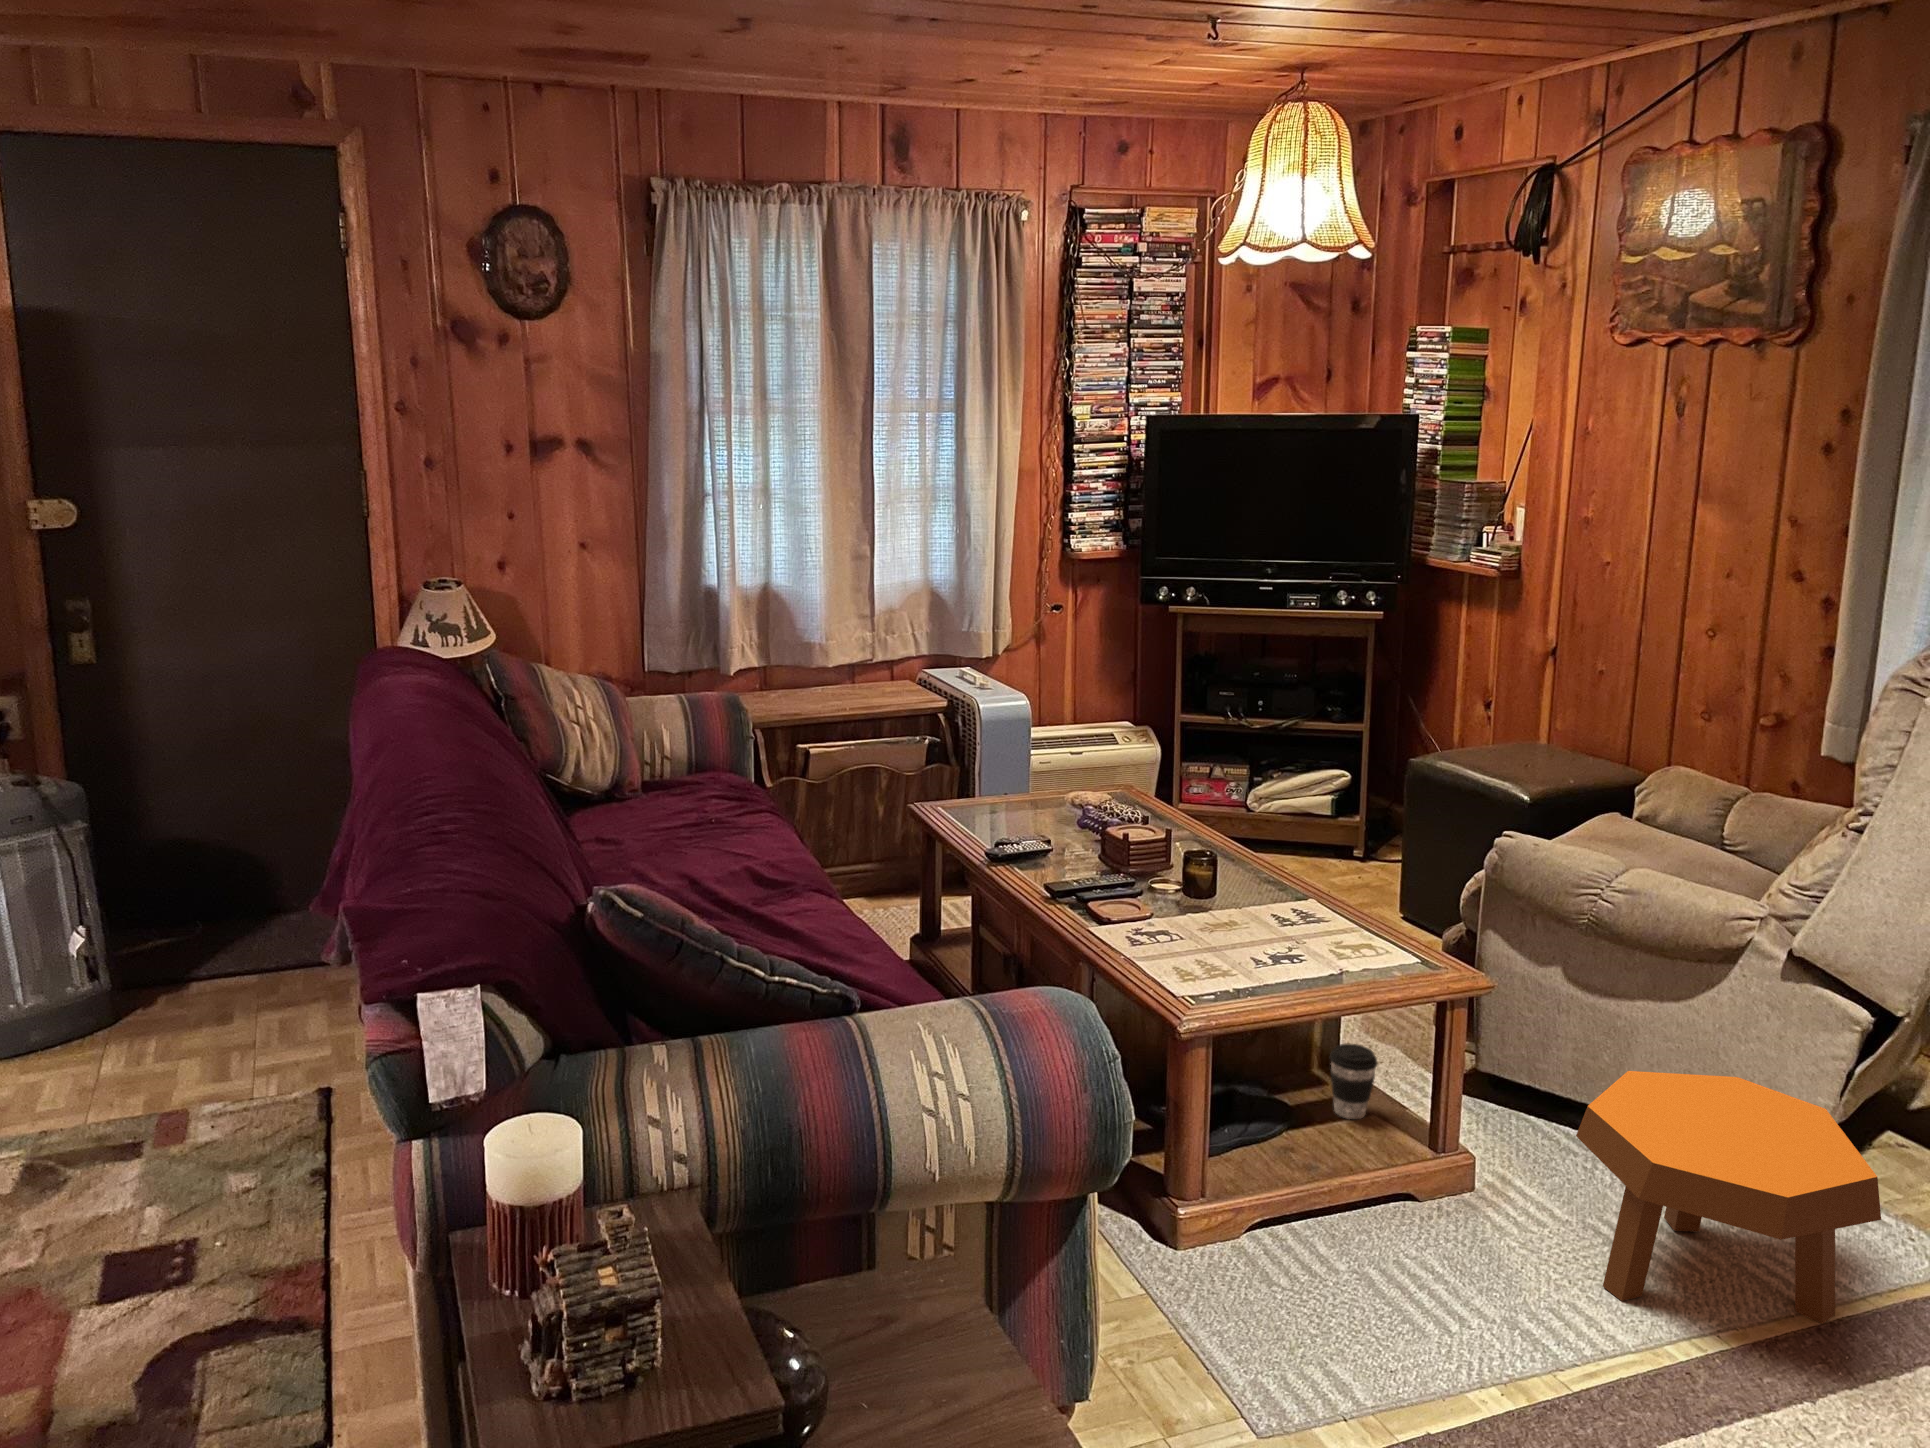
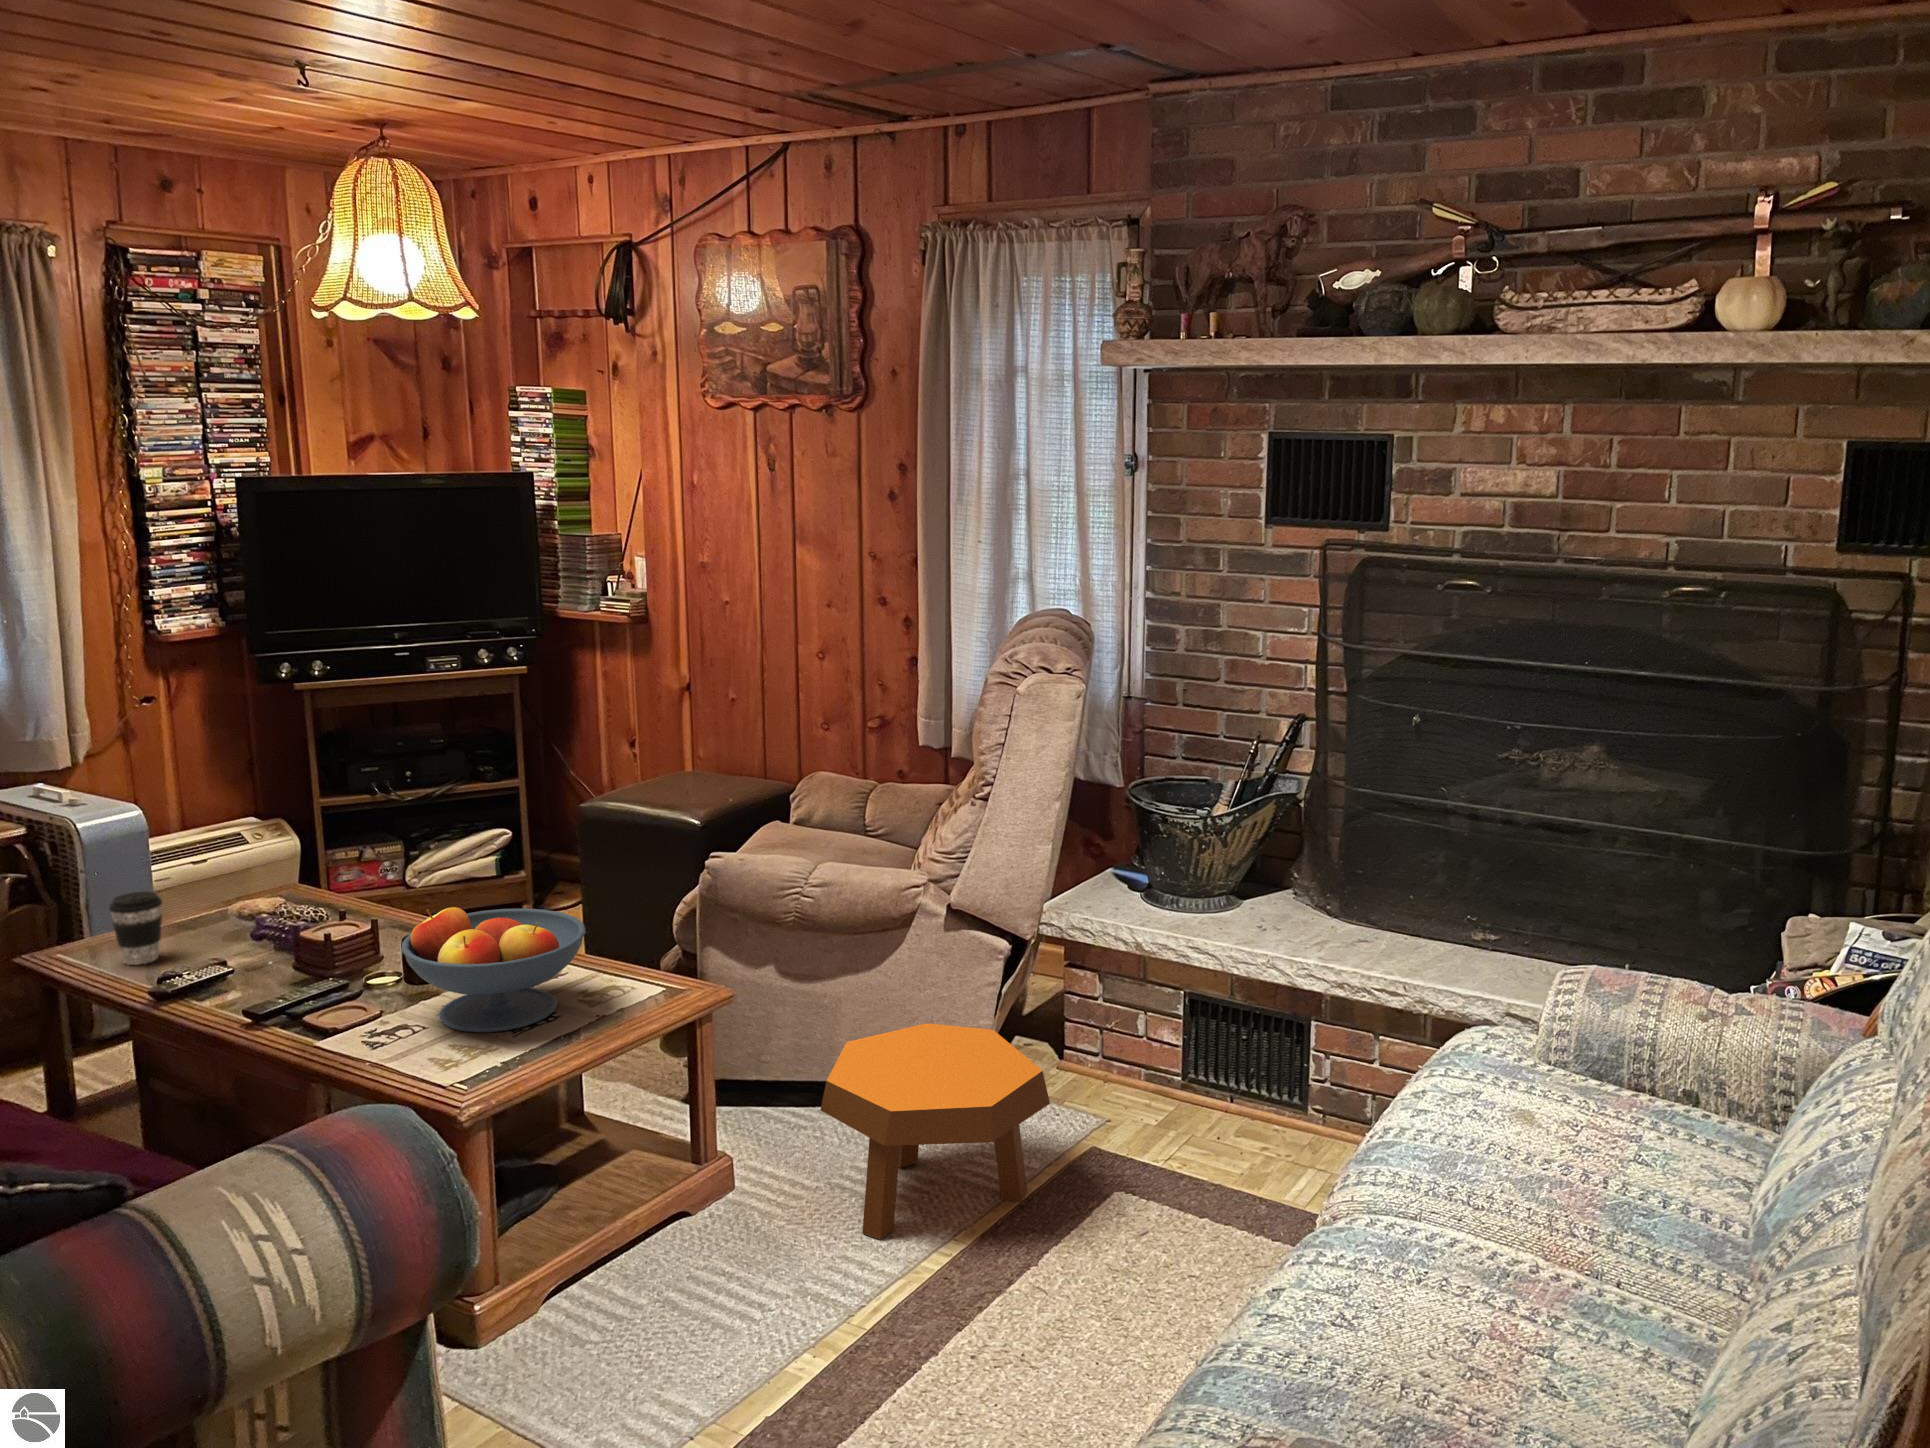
fruit bowl: none [1169,830,1345,962] -> present [402,907,586,1033]
coffee cup: present [1330,1044,1378,1119] -> present [109,892,162,965]

